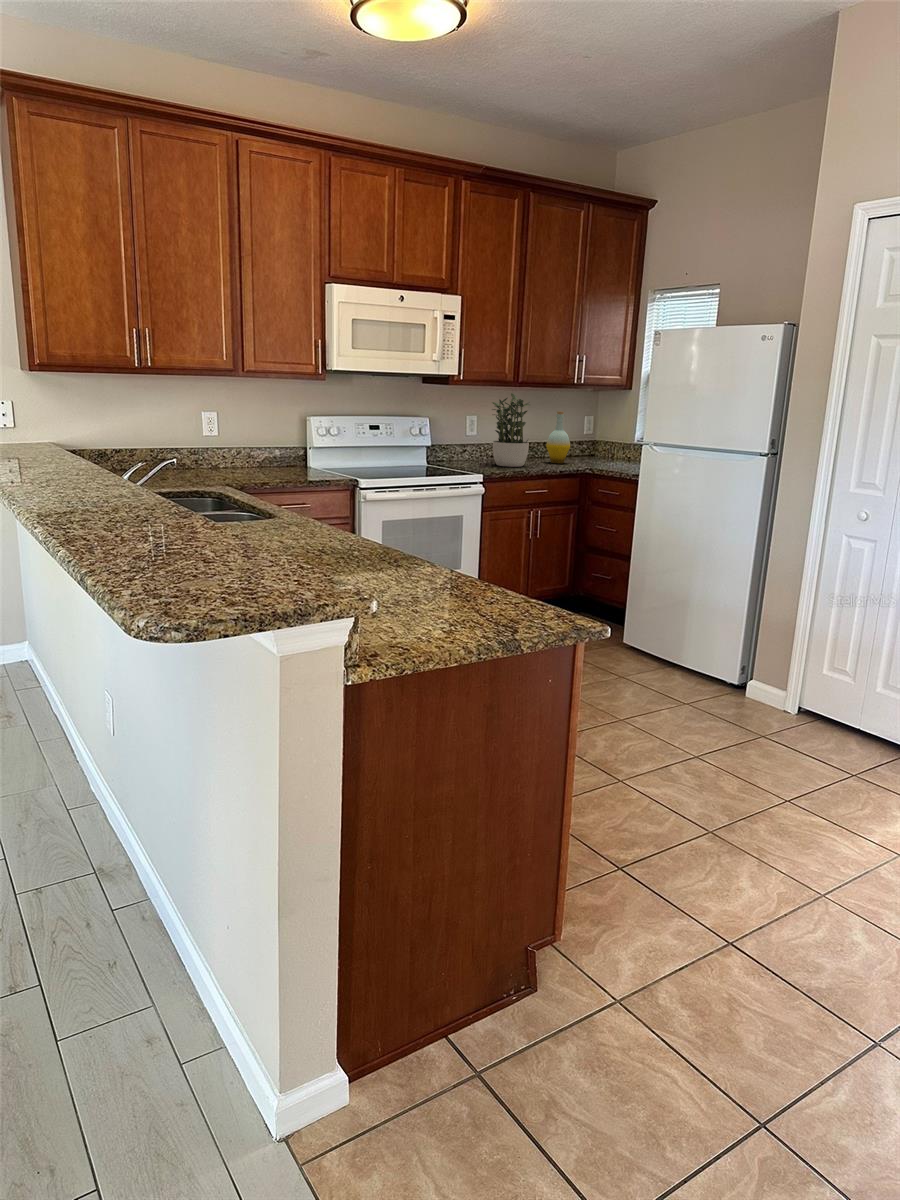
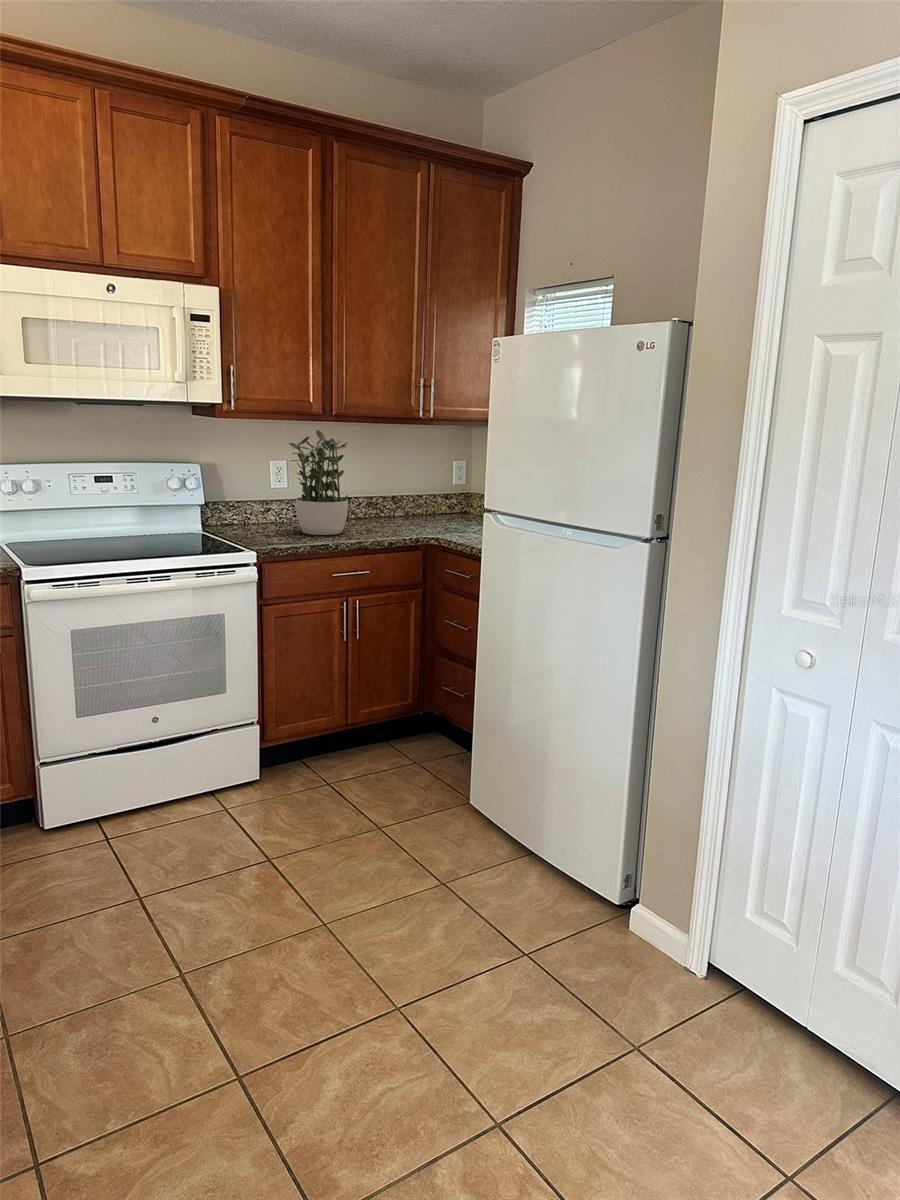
bottle: present [546,411,570,464] -> none [384,455,418,528]

